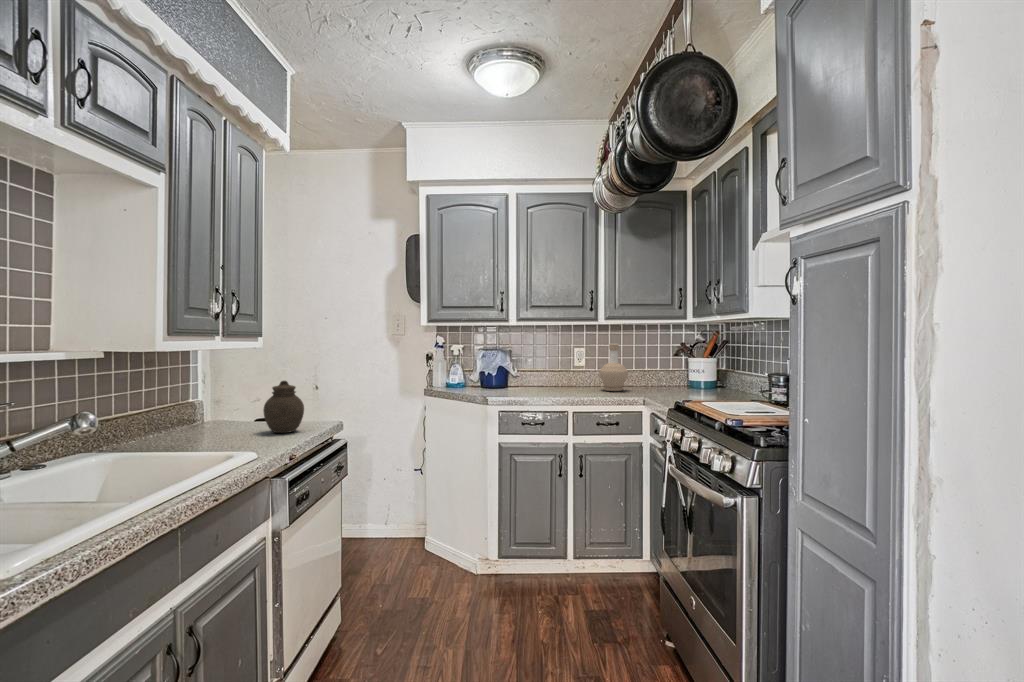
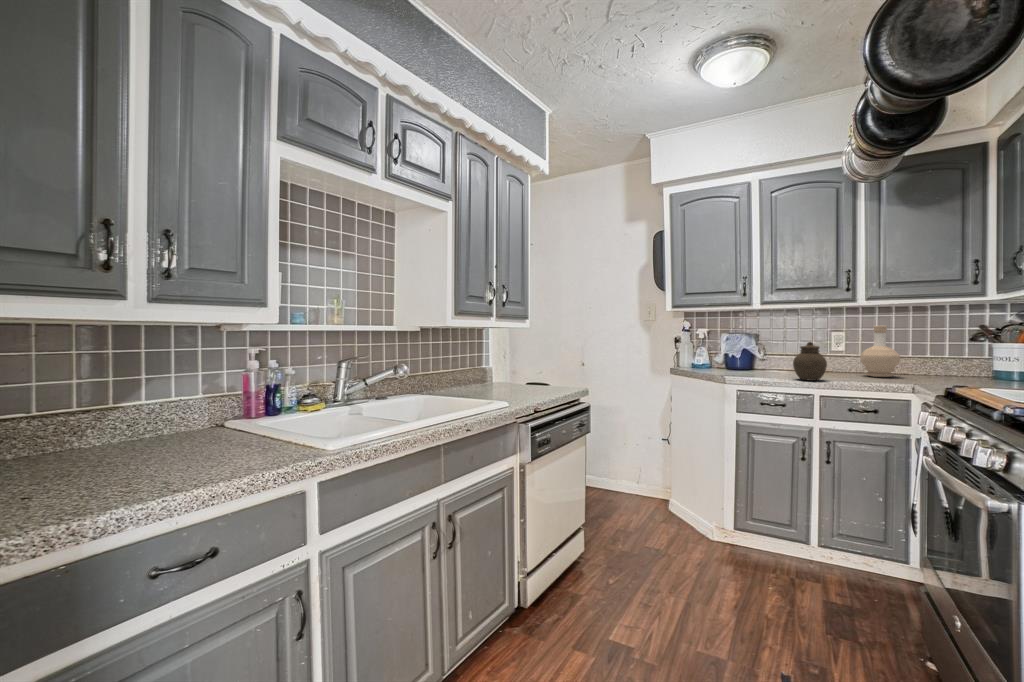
jar: present [263,381,304,433] -> present [793,342,827,381]

